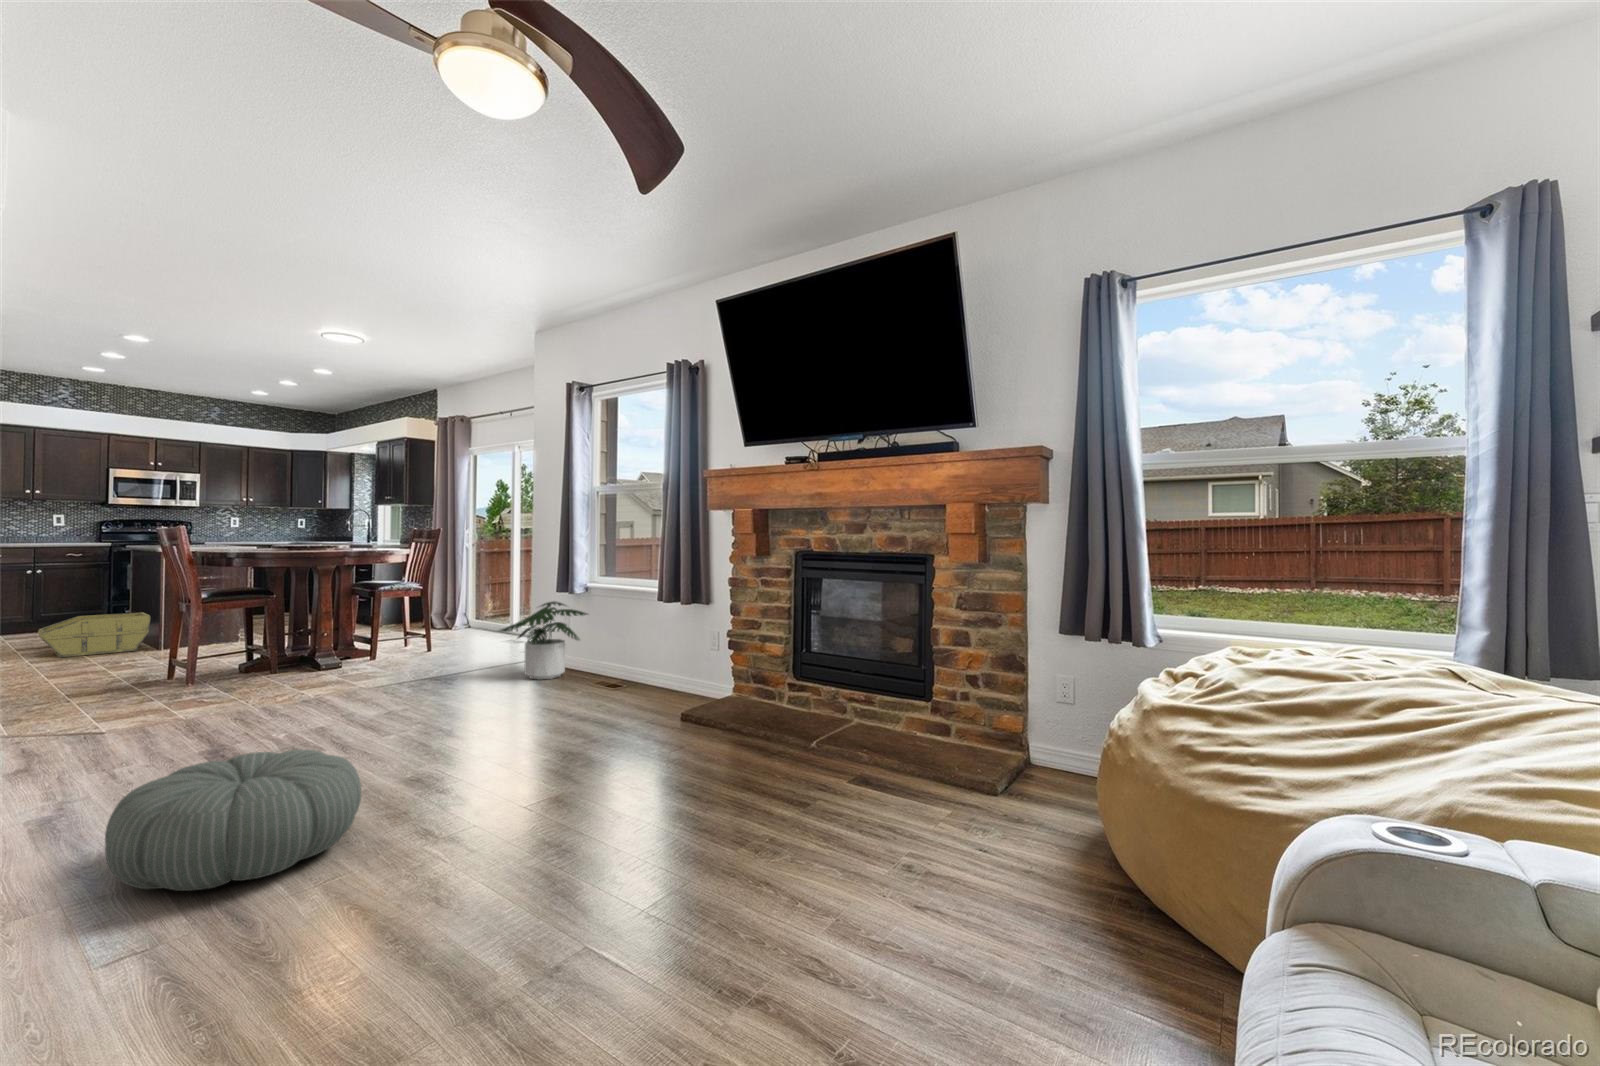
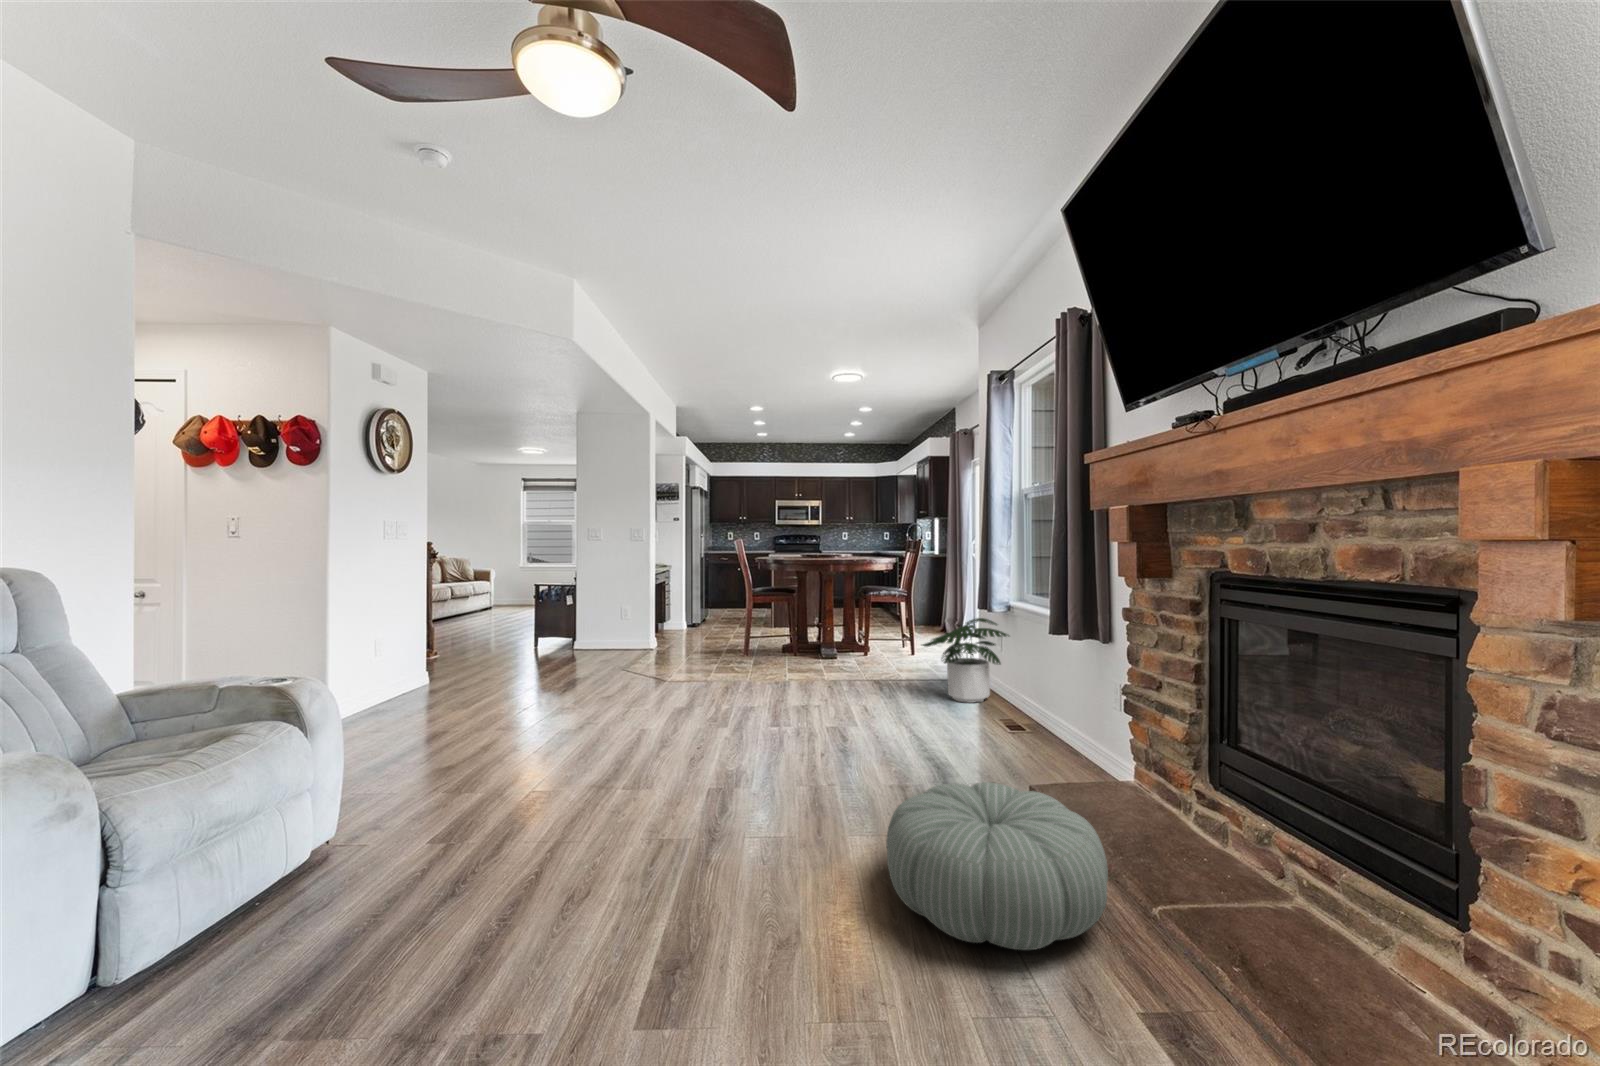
storage bin: present [38,612,151,658] -> none [716,603,769,630]
pouf: present [105,750,361,891] -> present [886,782,1108,950]

